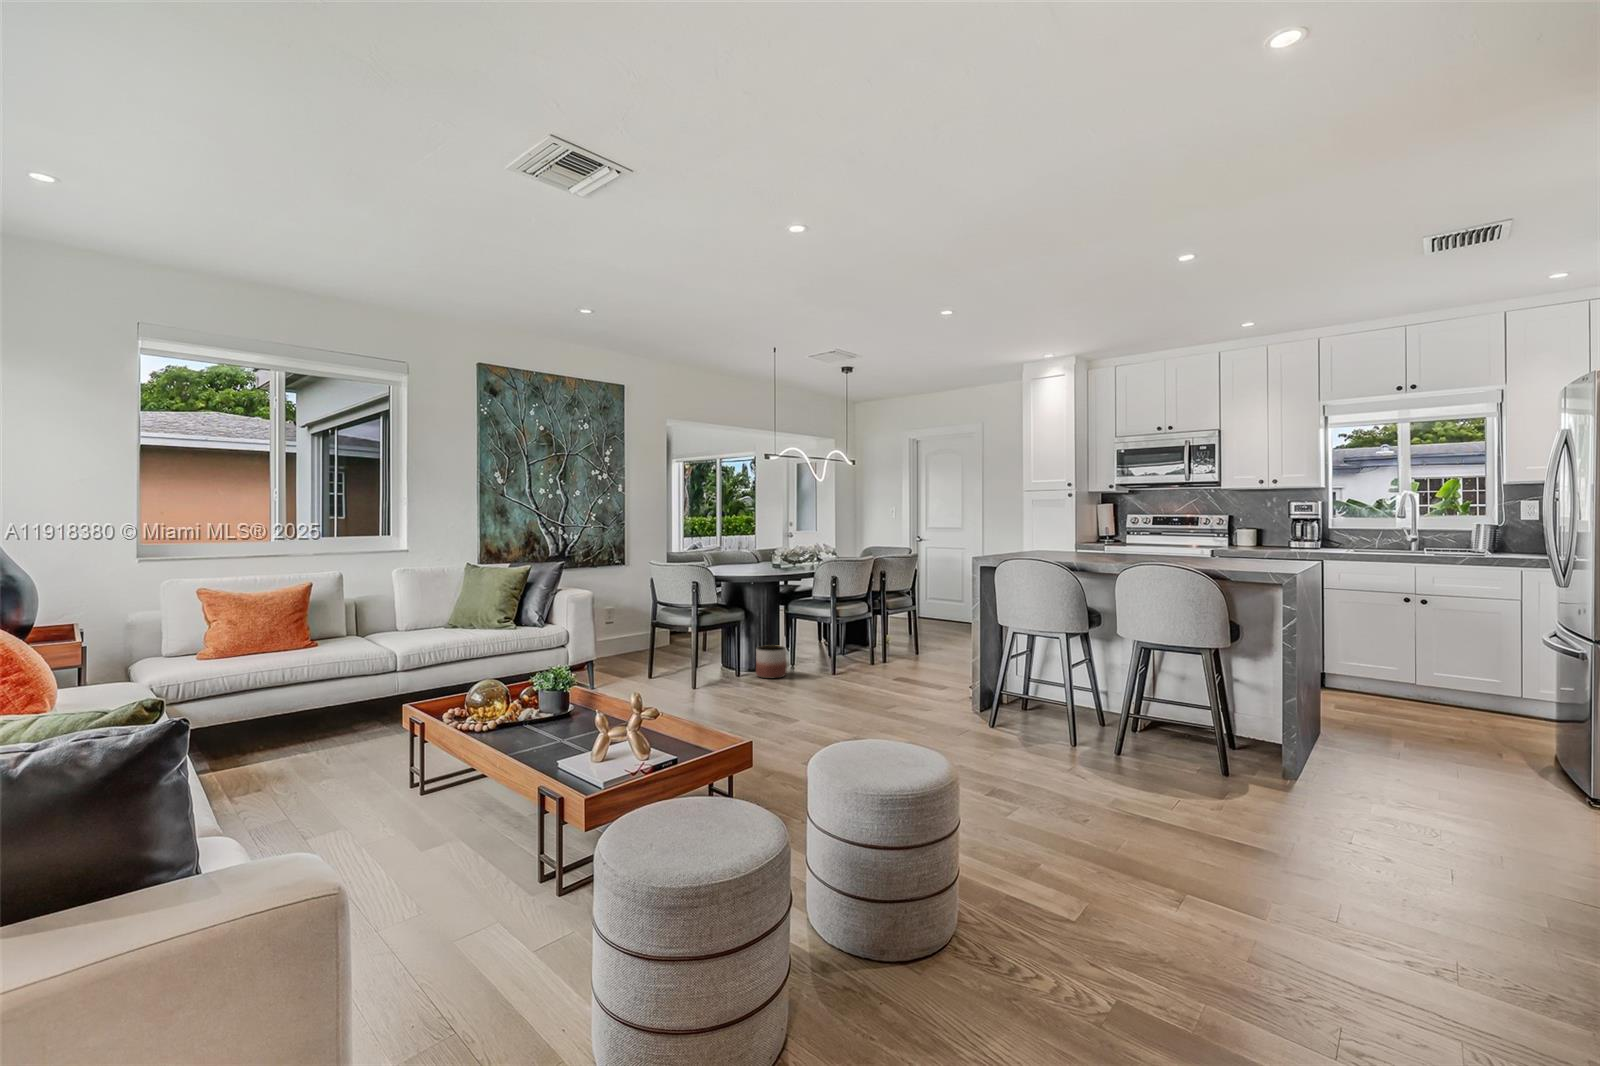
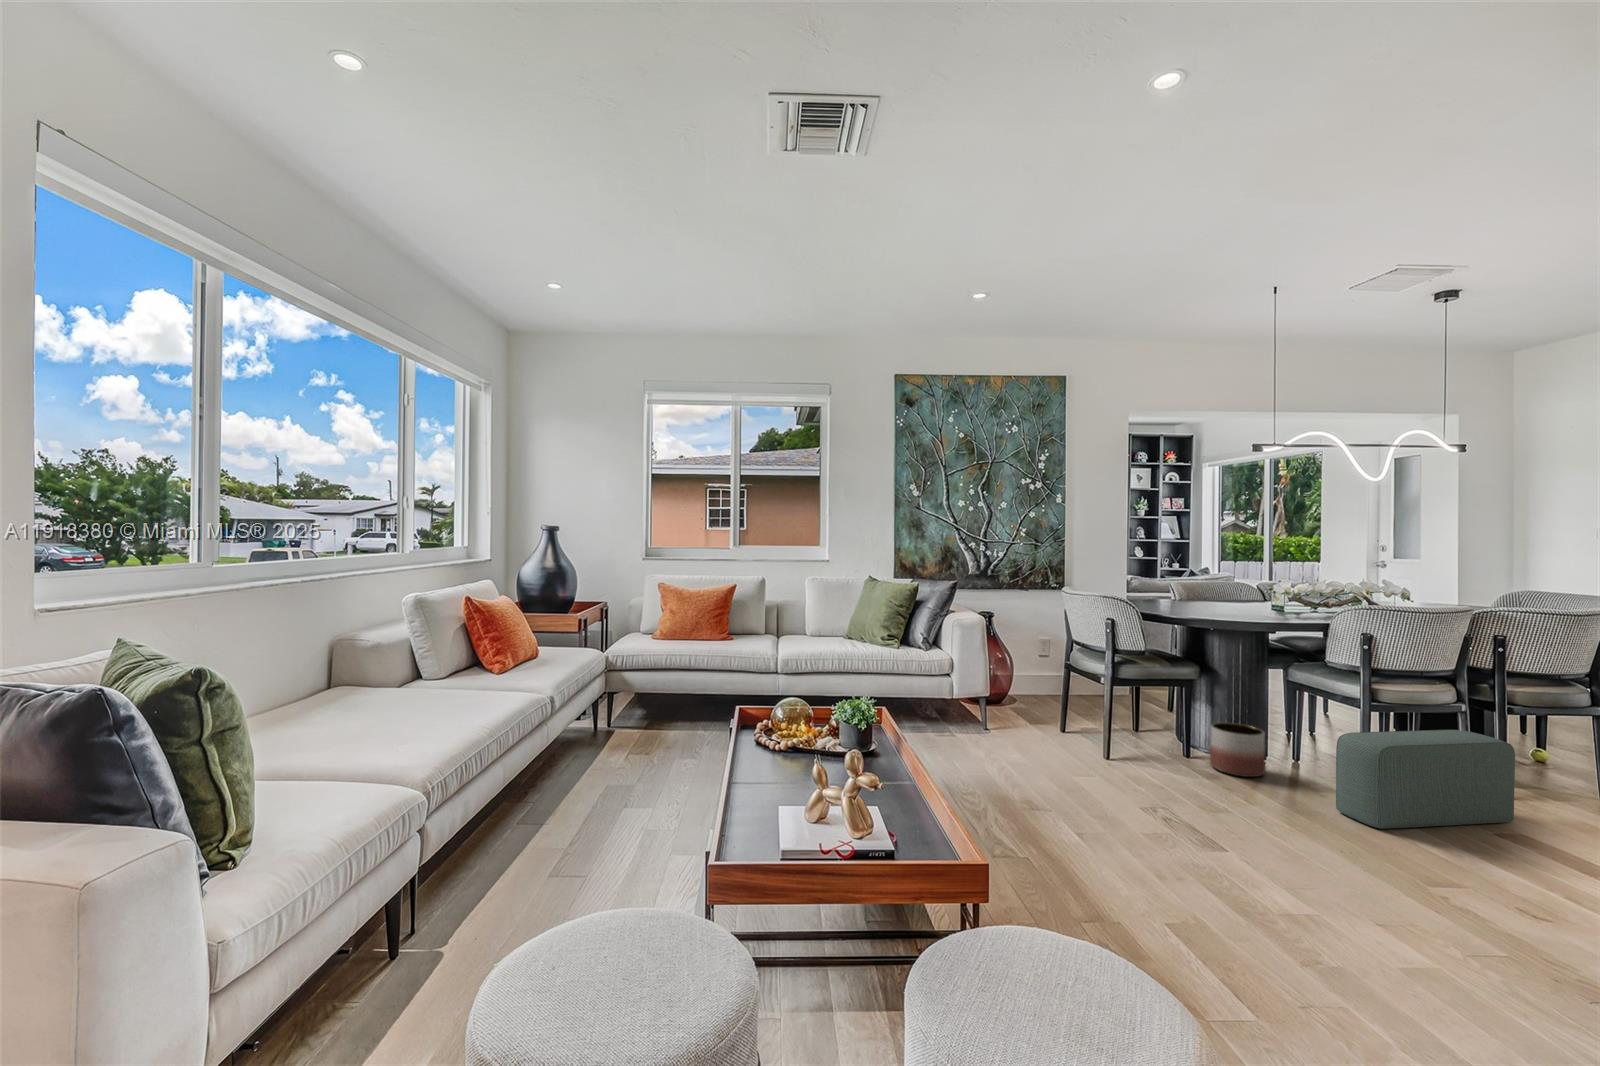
pouf: none [829,627,895,687] -> present [1336,730,1515,829]

